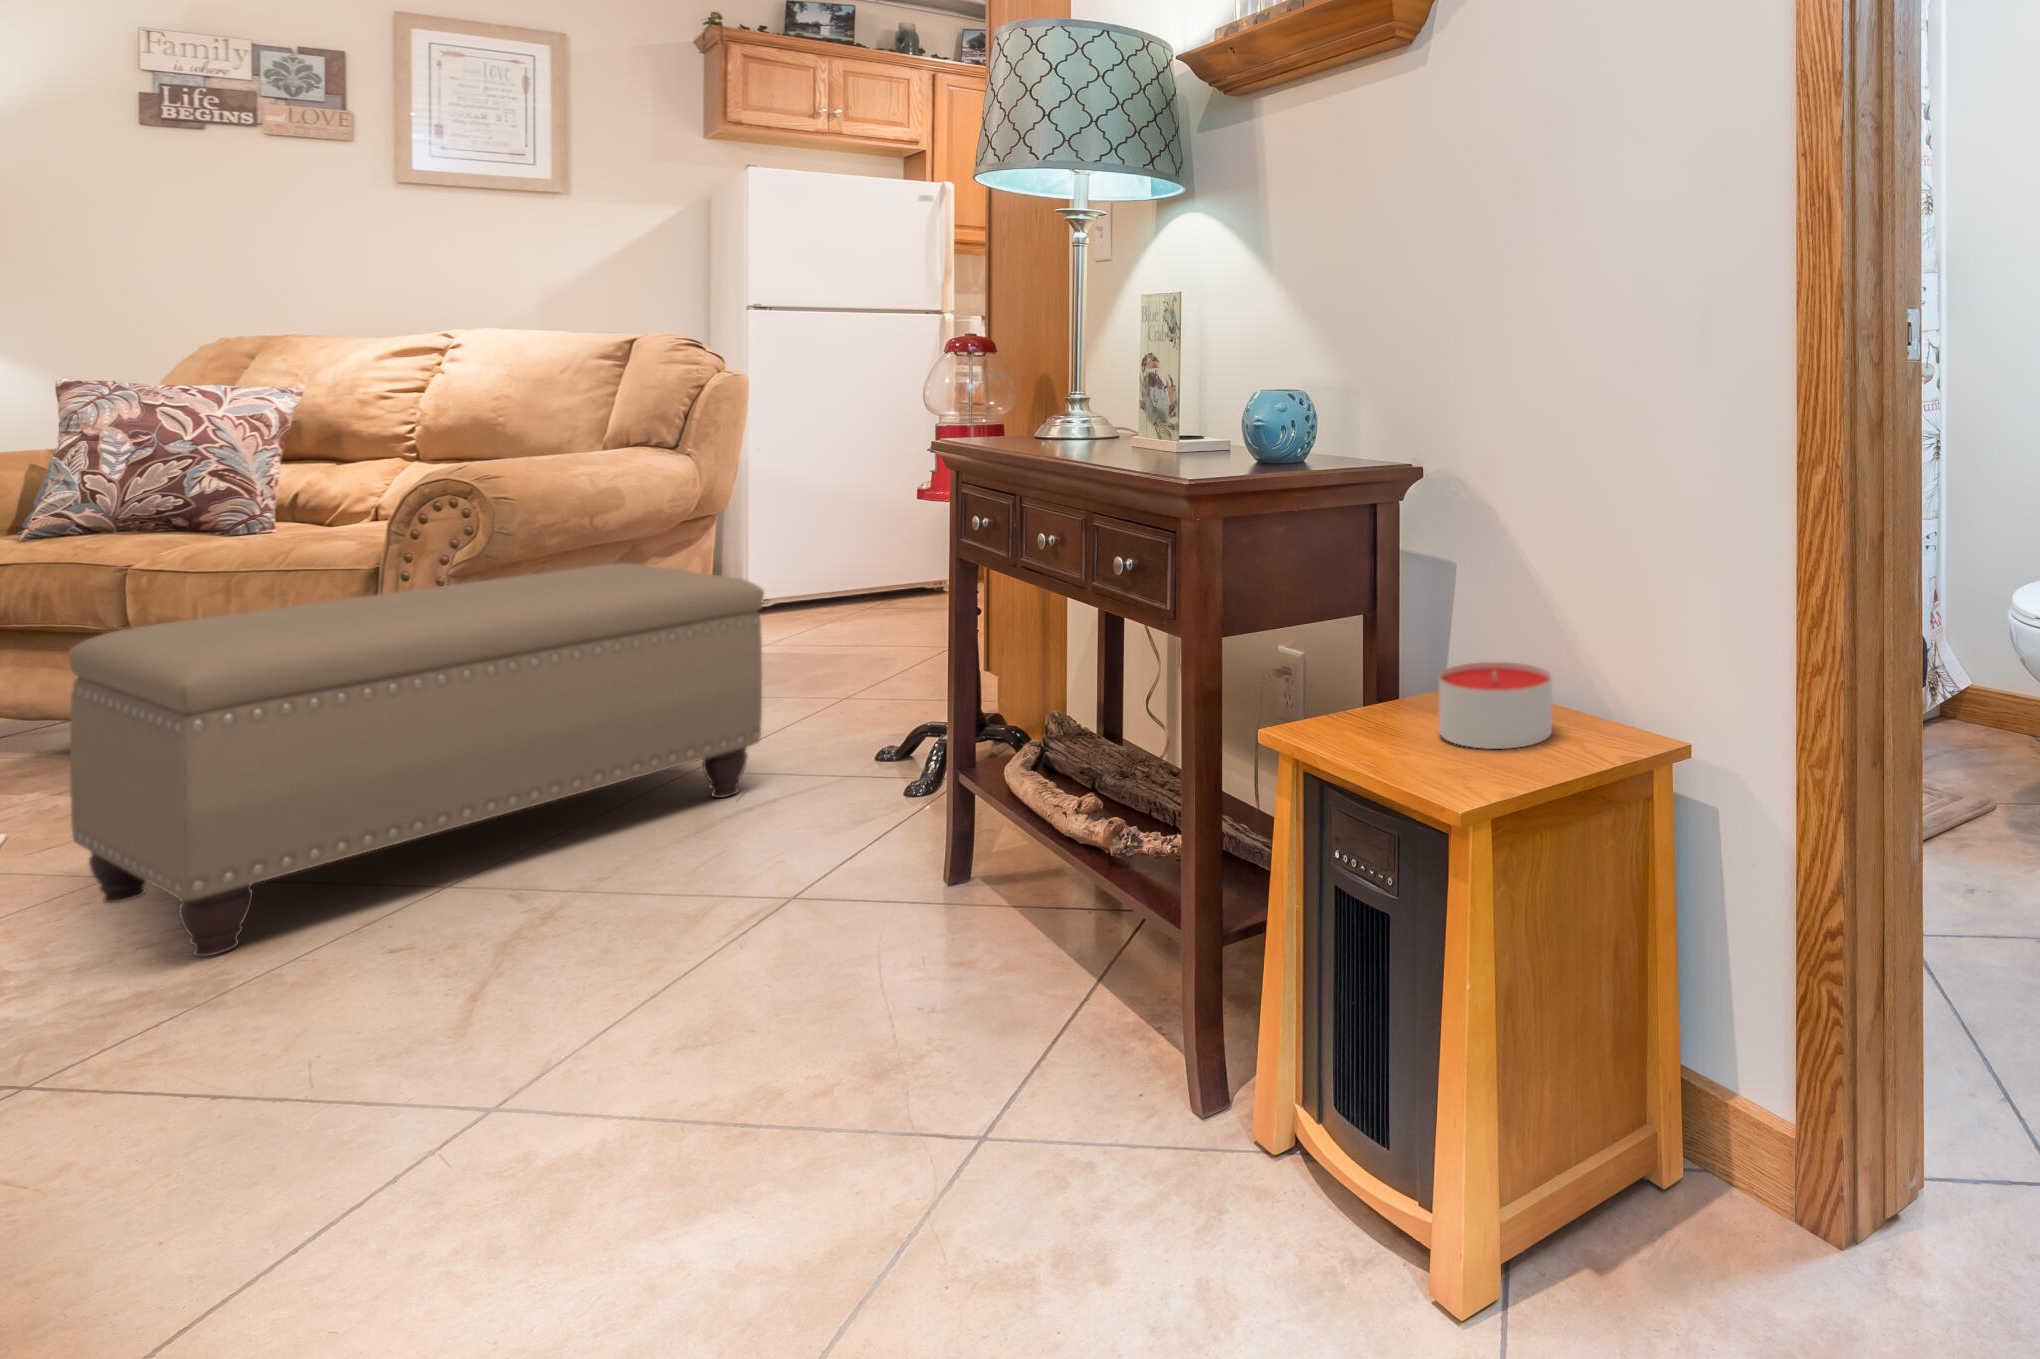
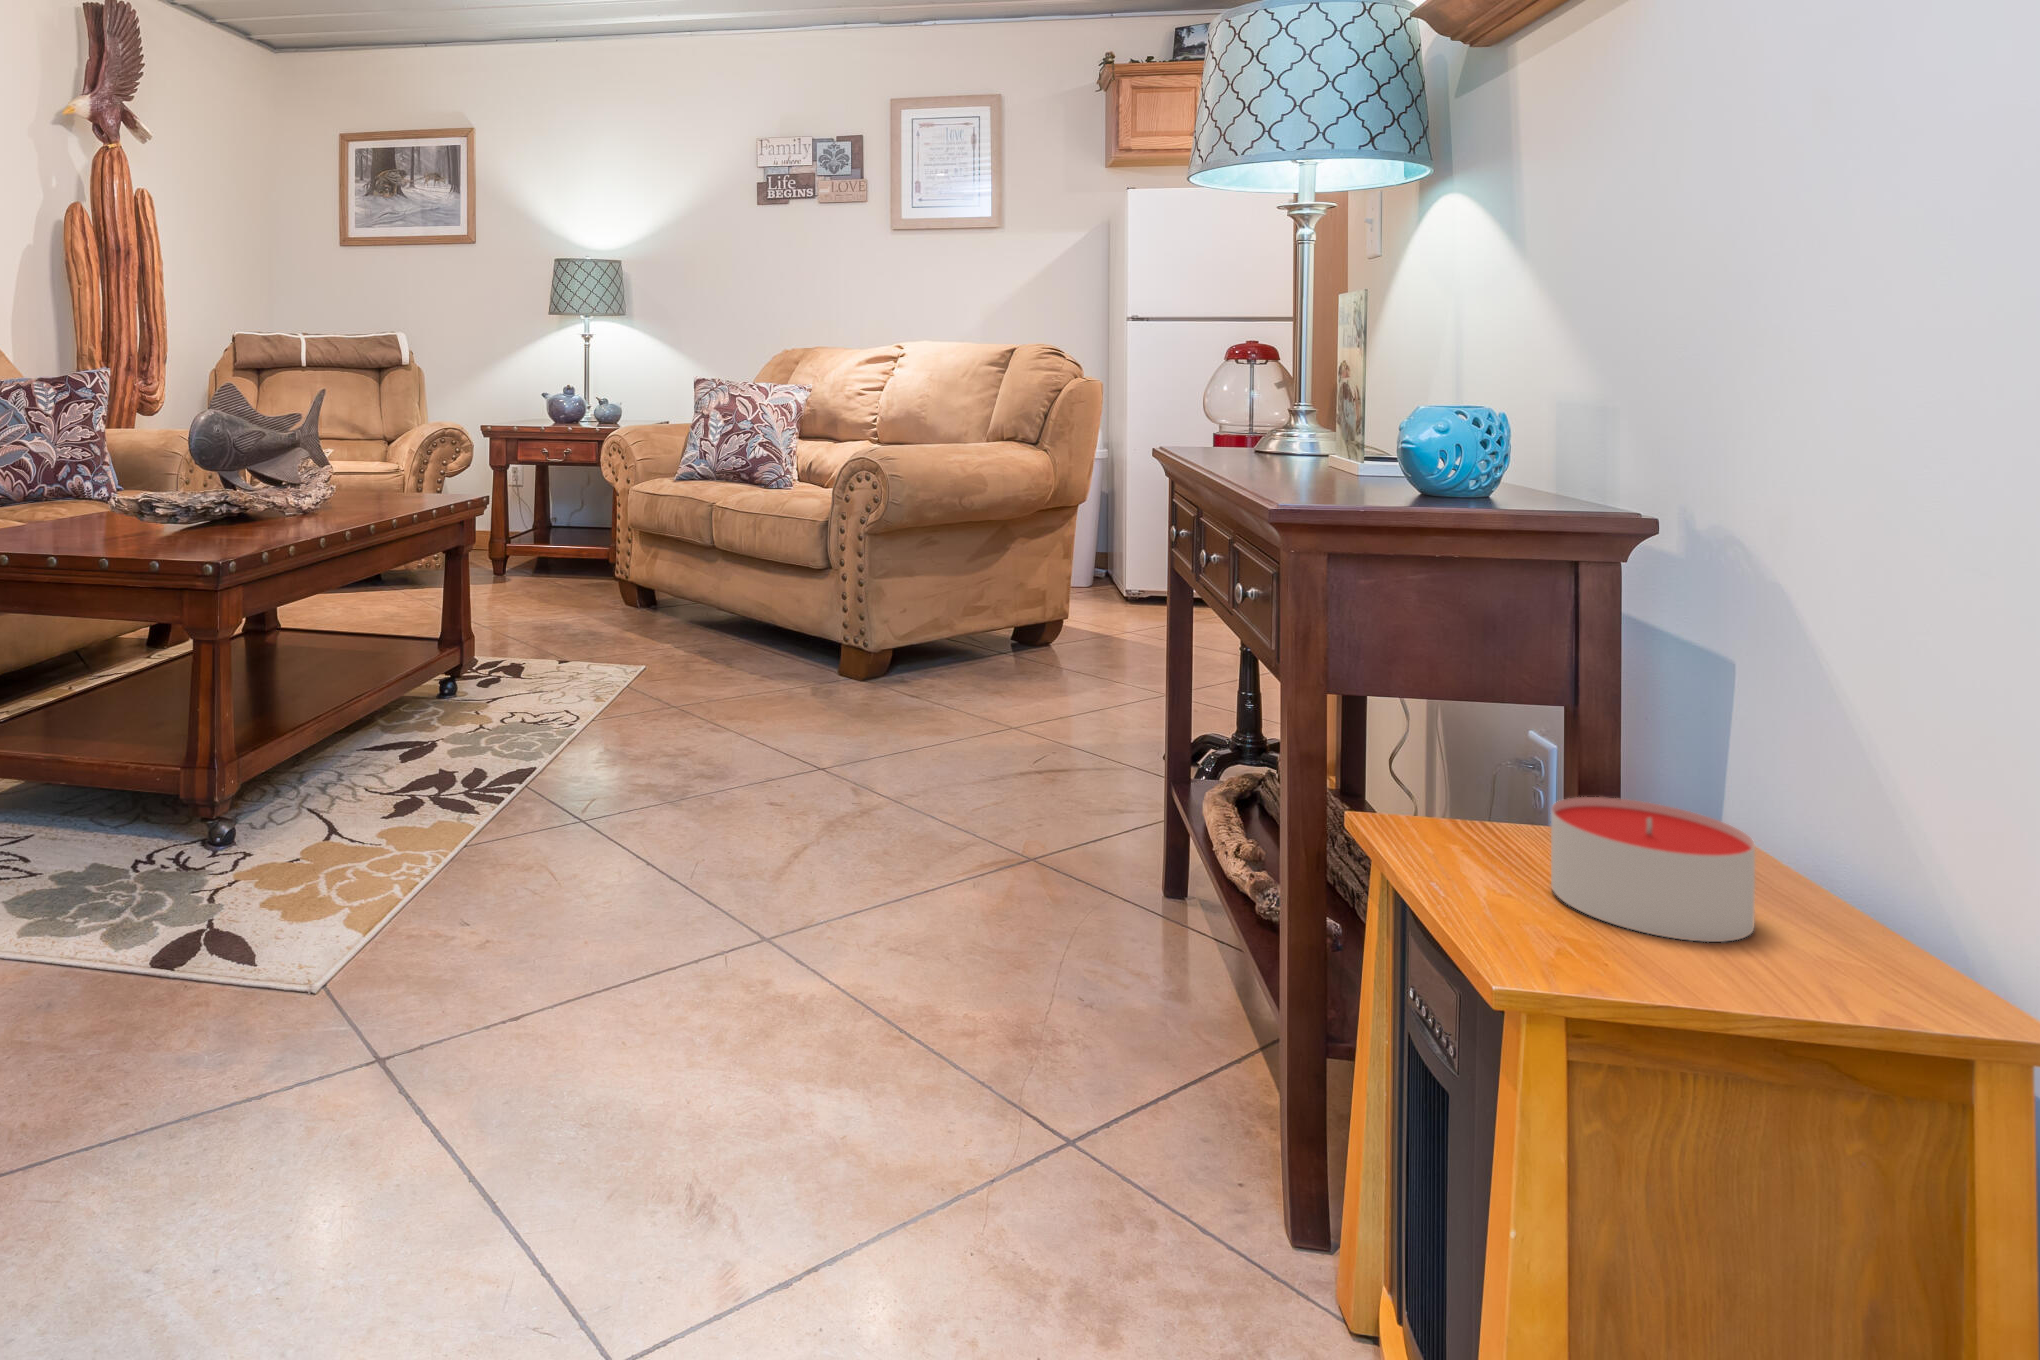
ottoman: present [68,563,764,956] -> none [653,538,1059,770]

